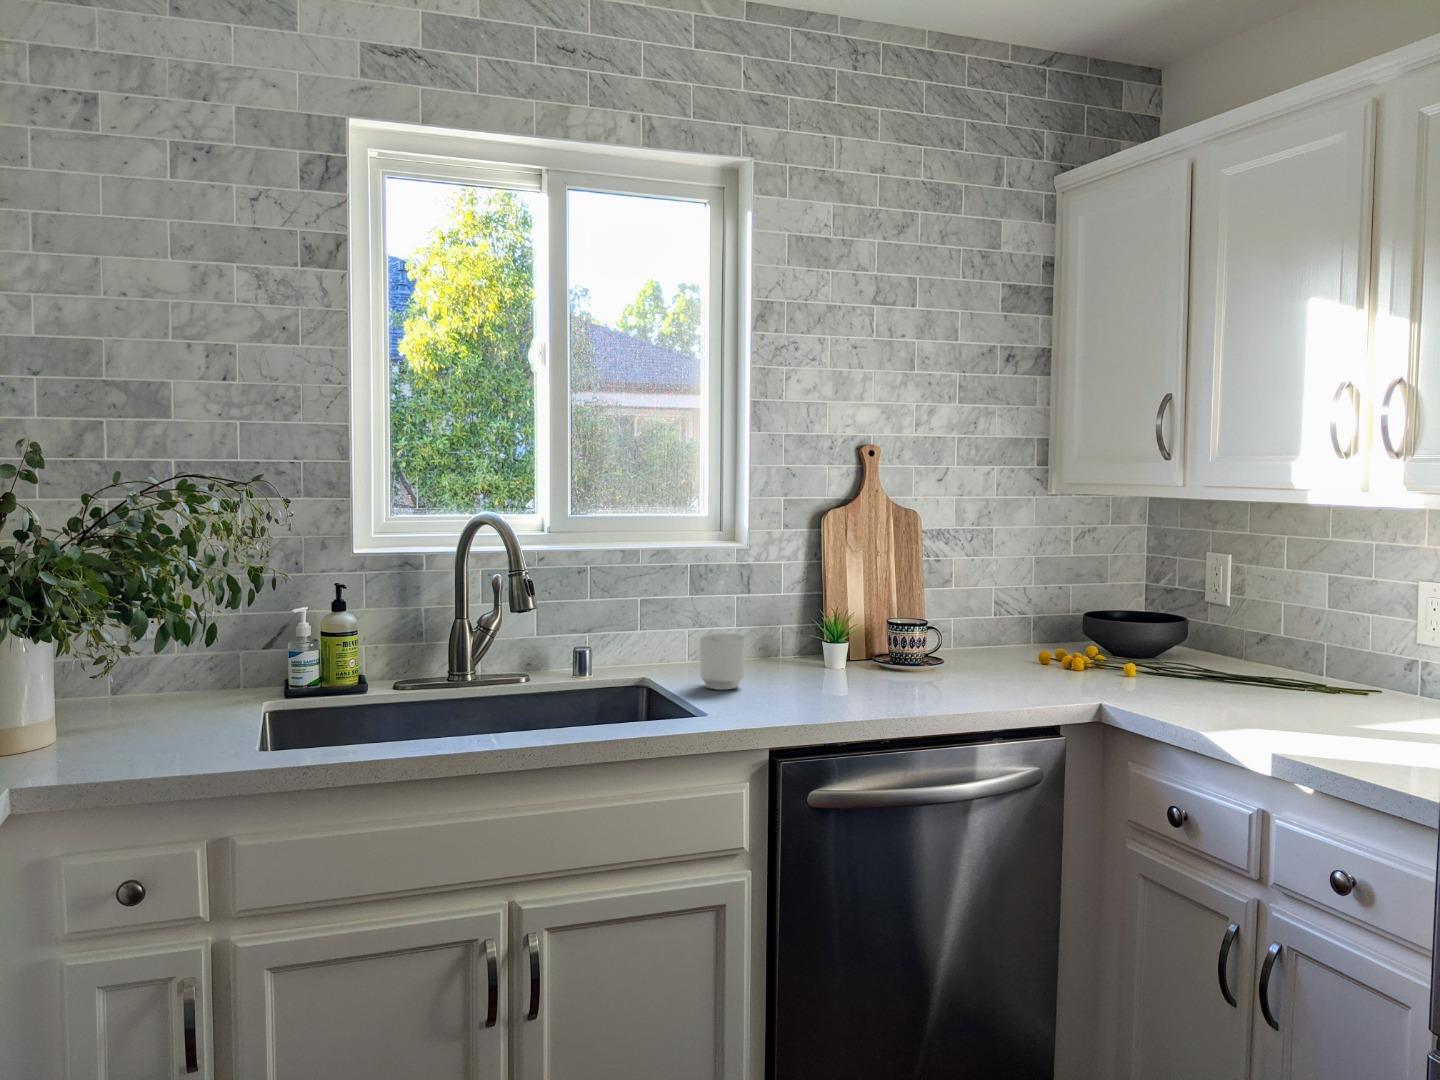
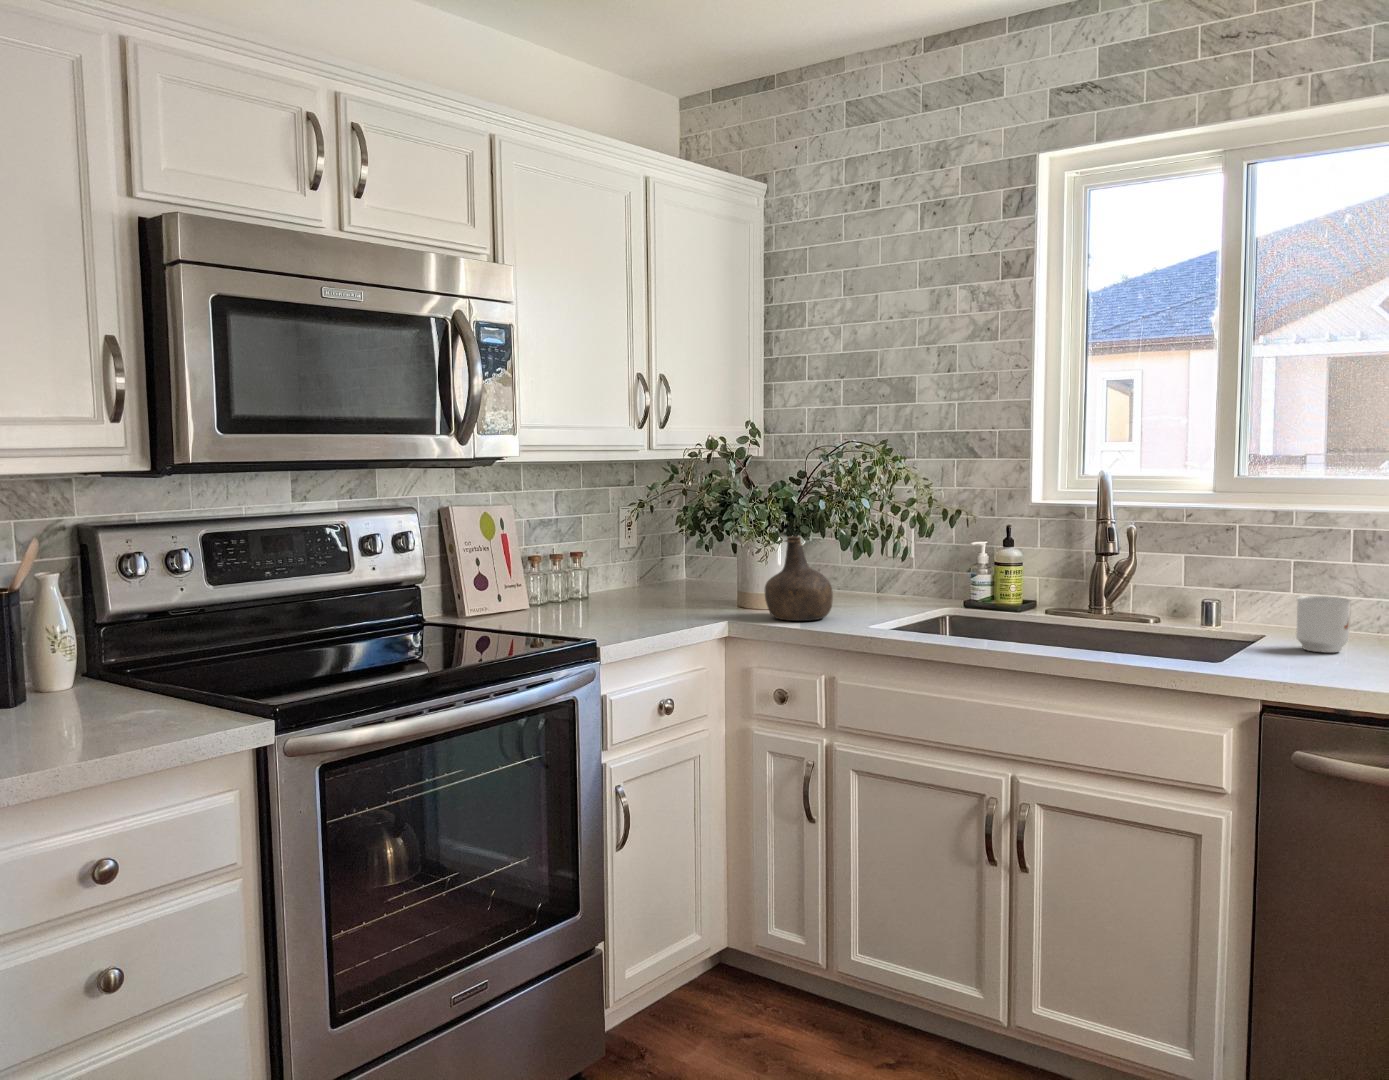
bottle: none [54,632,174,768] -> present [765,536,833,621]

